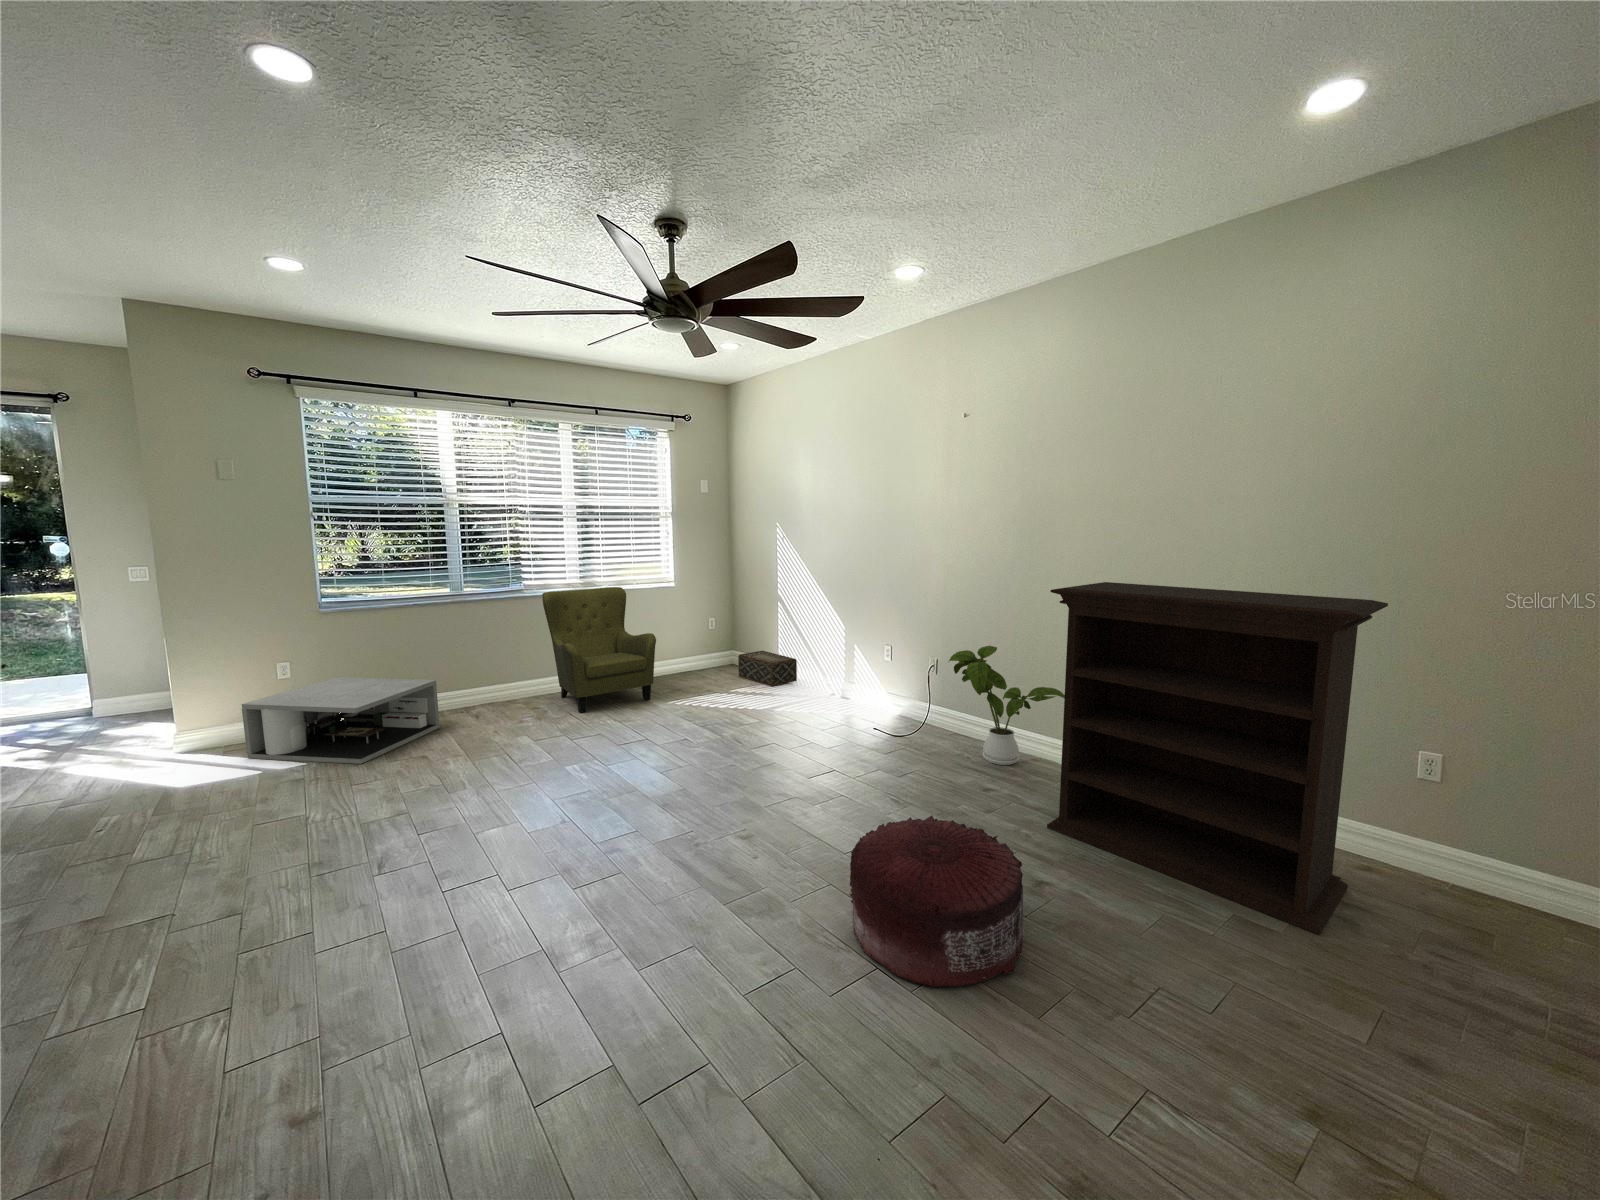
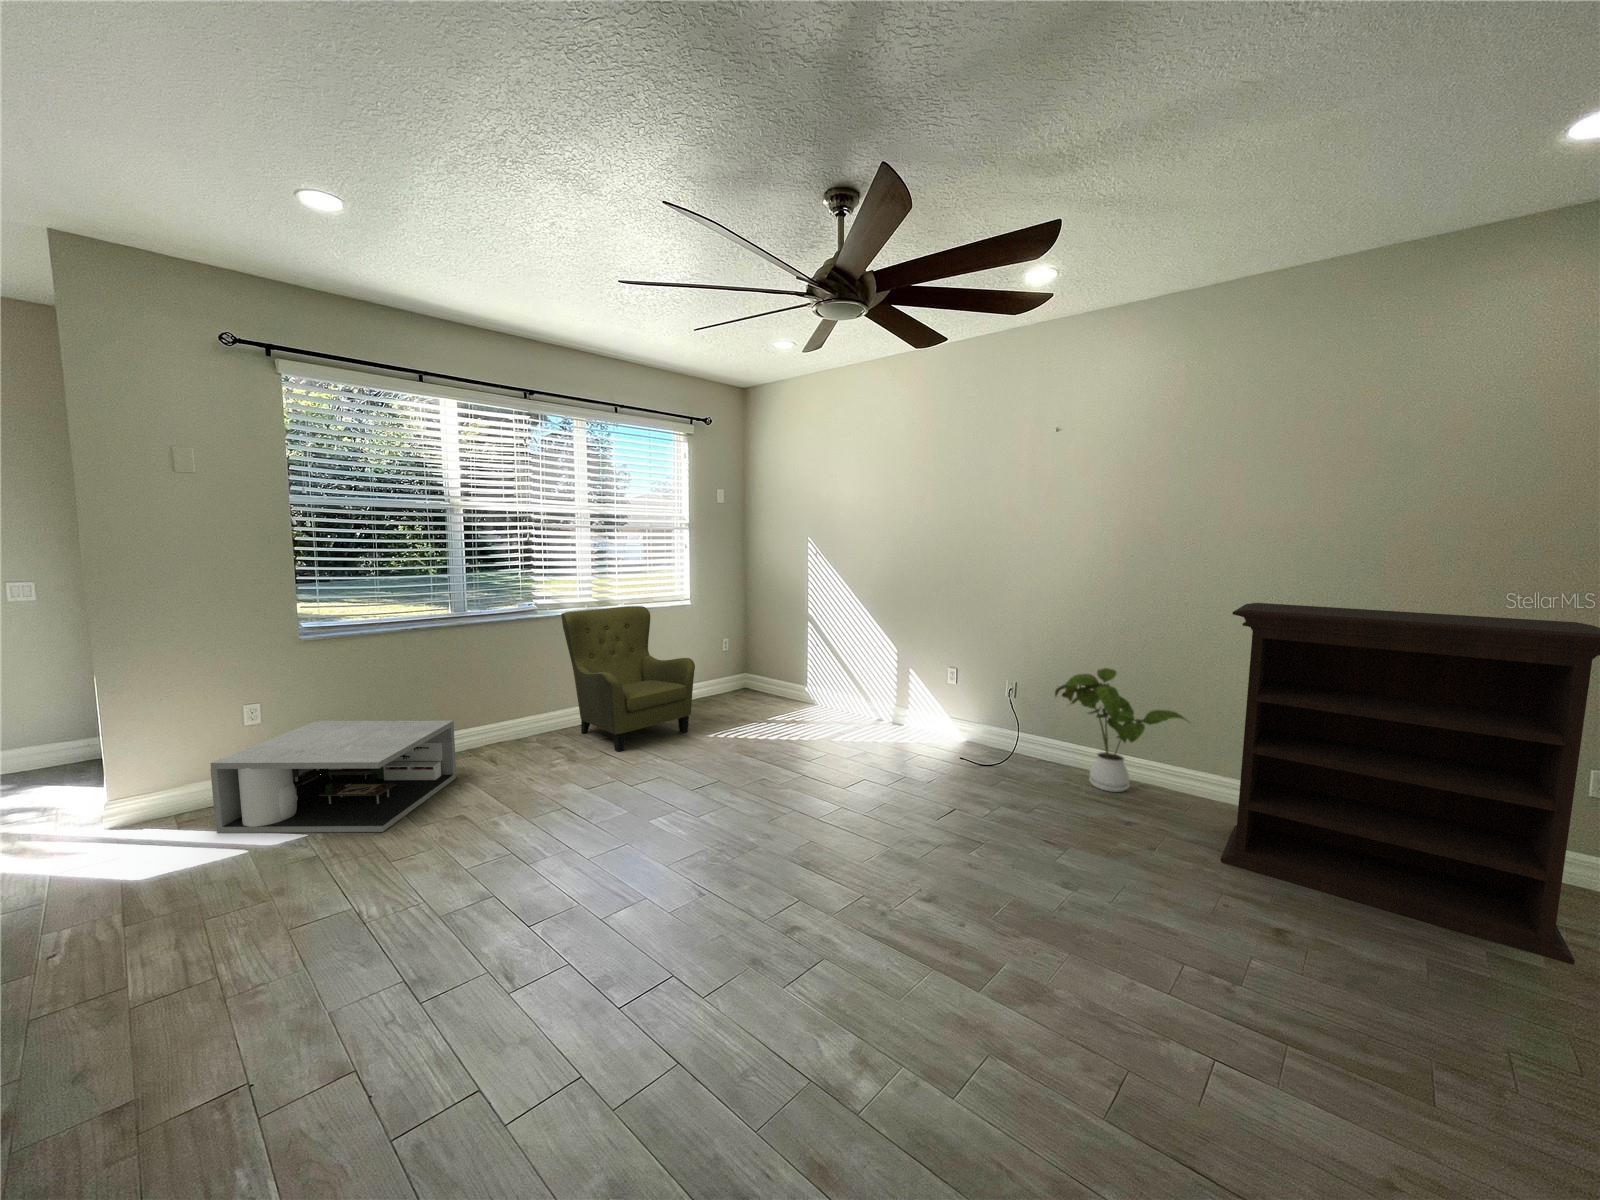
woven basket: present [738,651,797,686] -> none [765,673,832,712]
pouf: present [850,816,1024,988] -> none [1118,864,1354,1078]

